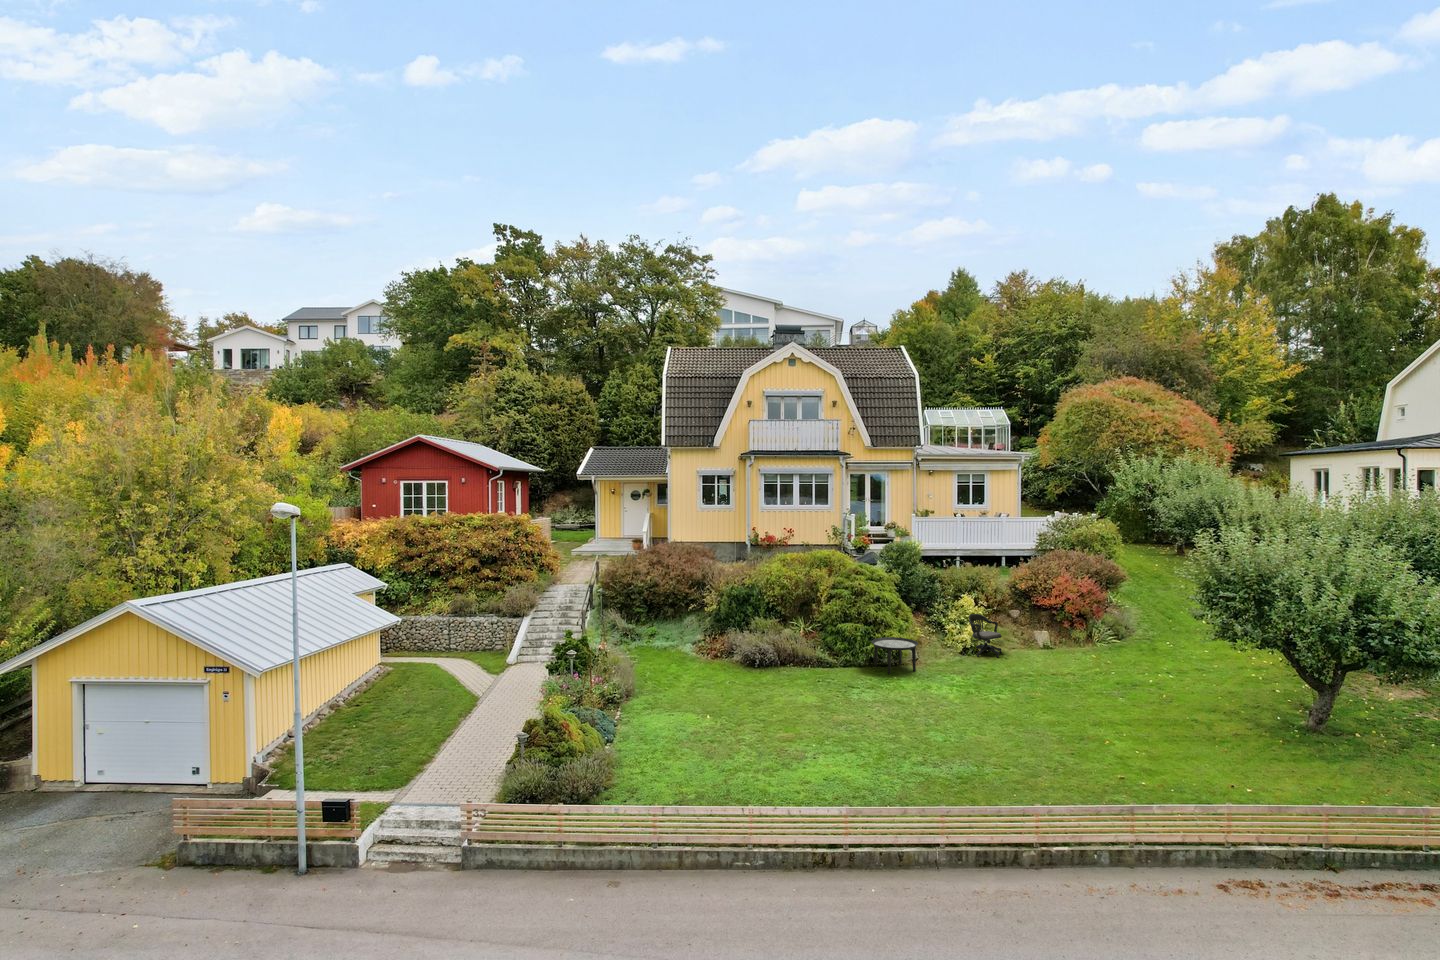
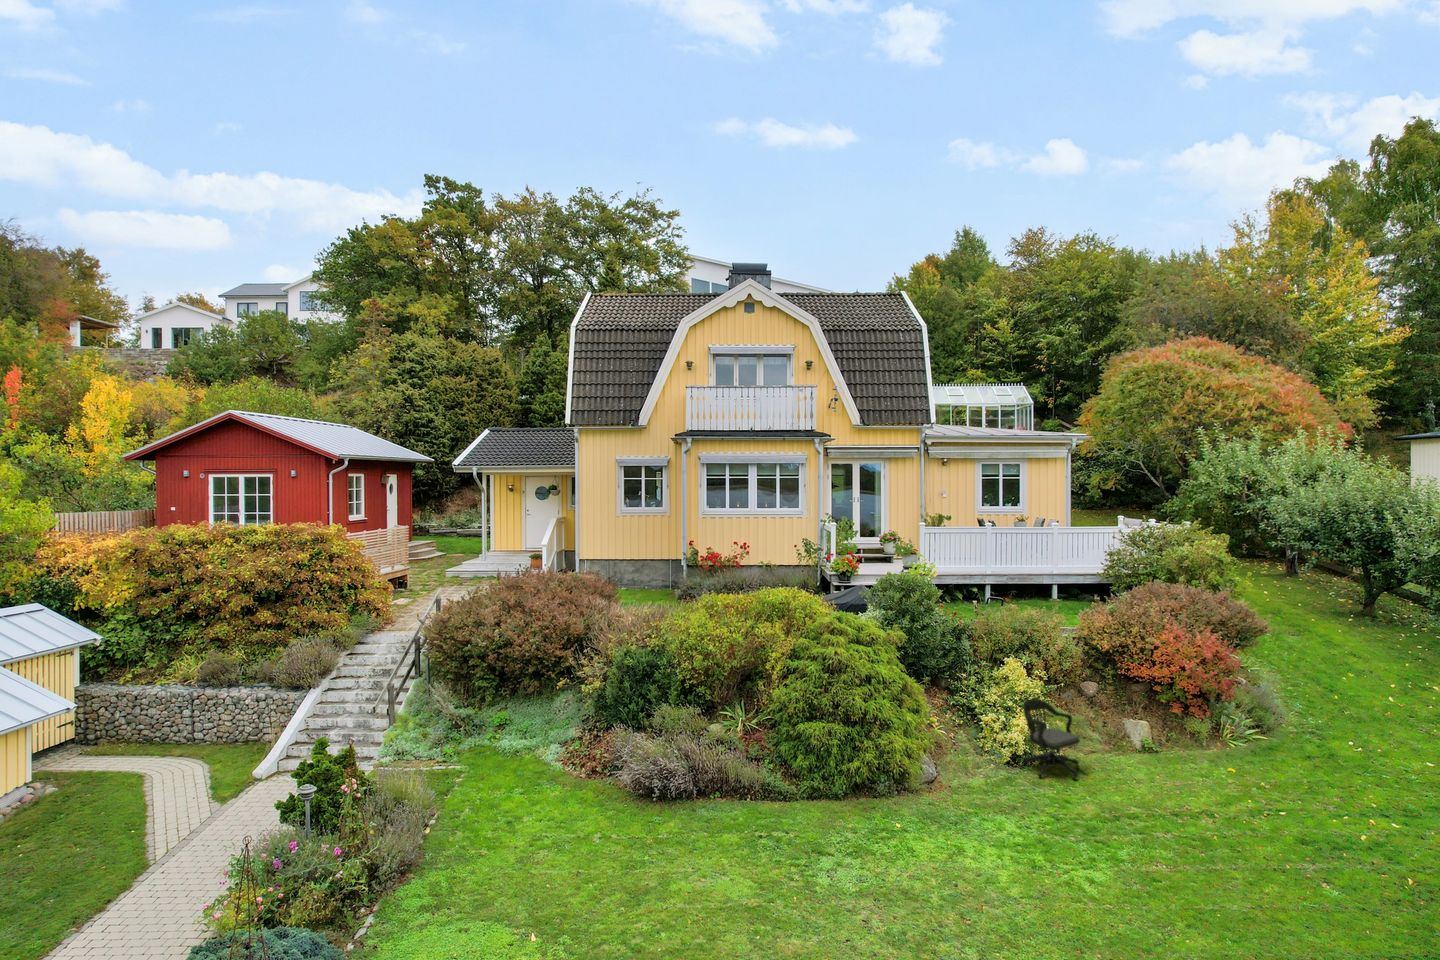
round table: present [872,637,918,674] -> none [857,750,941,828]

